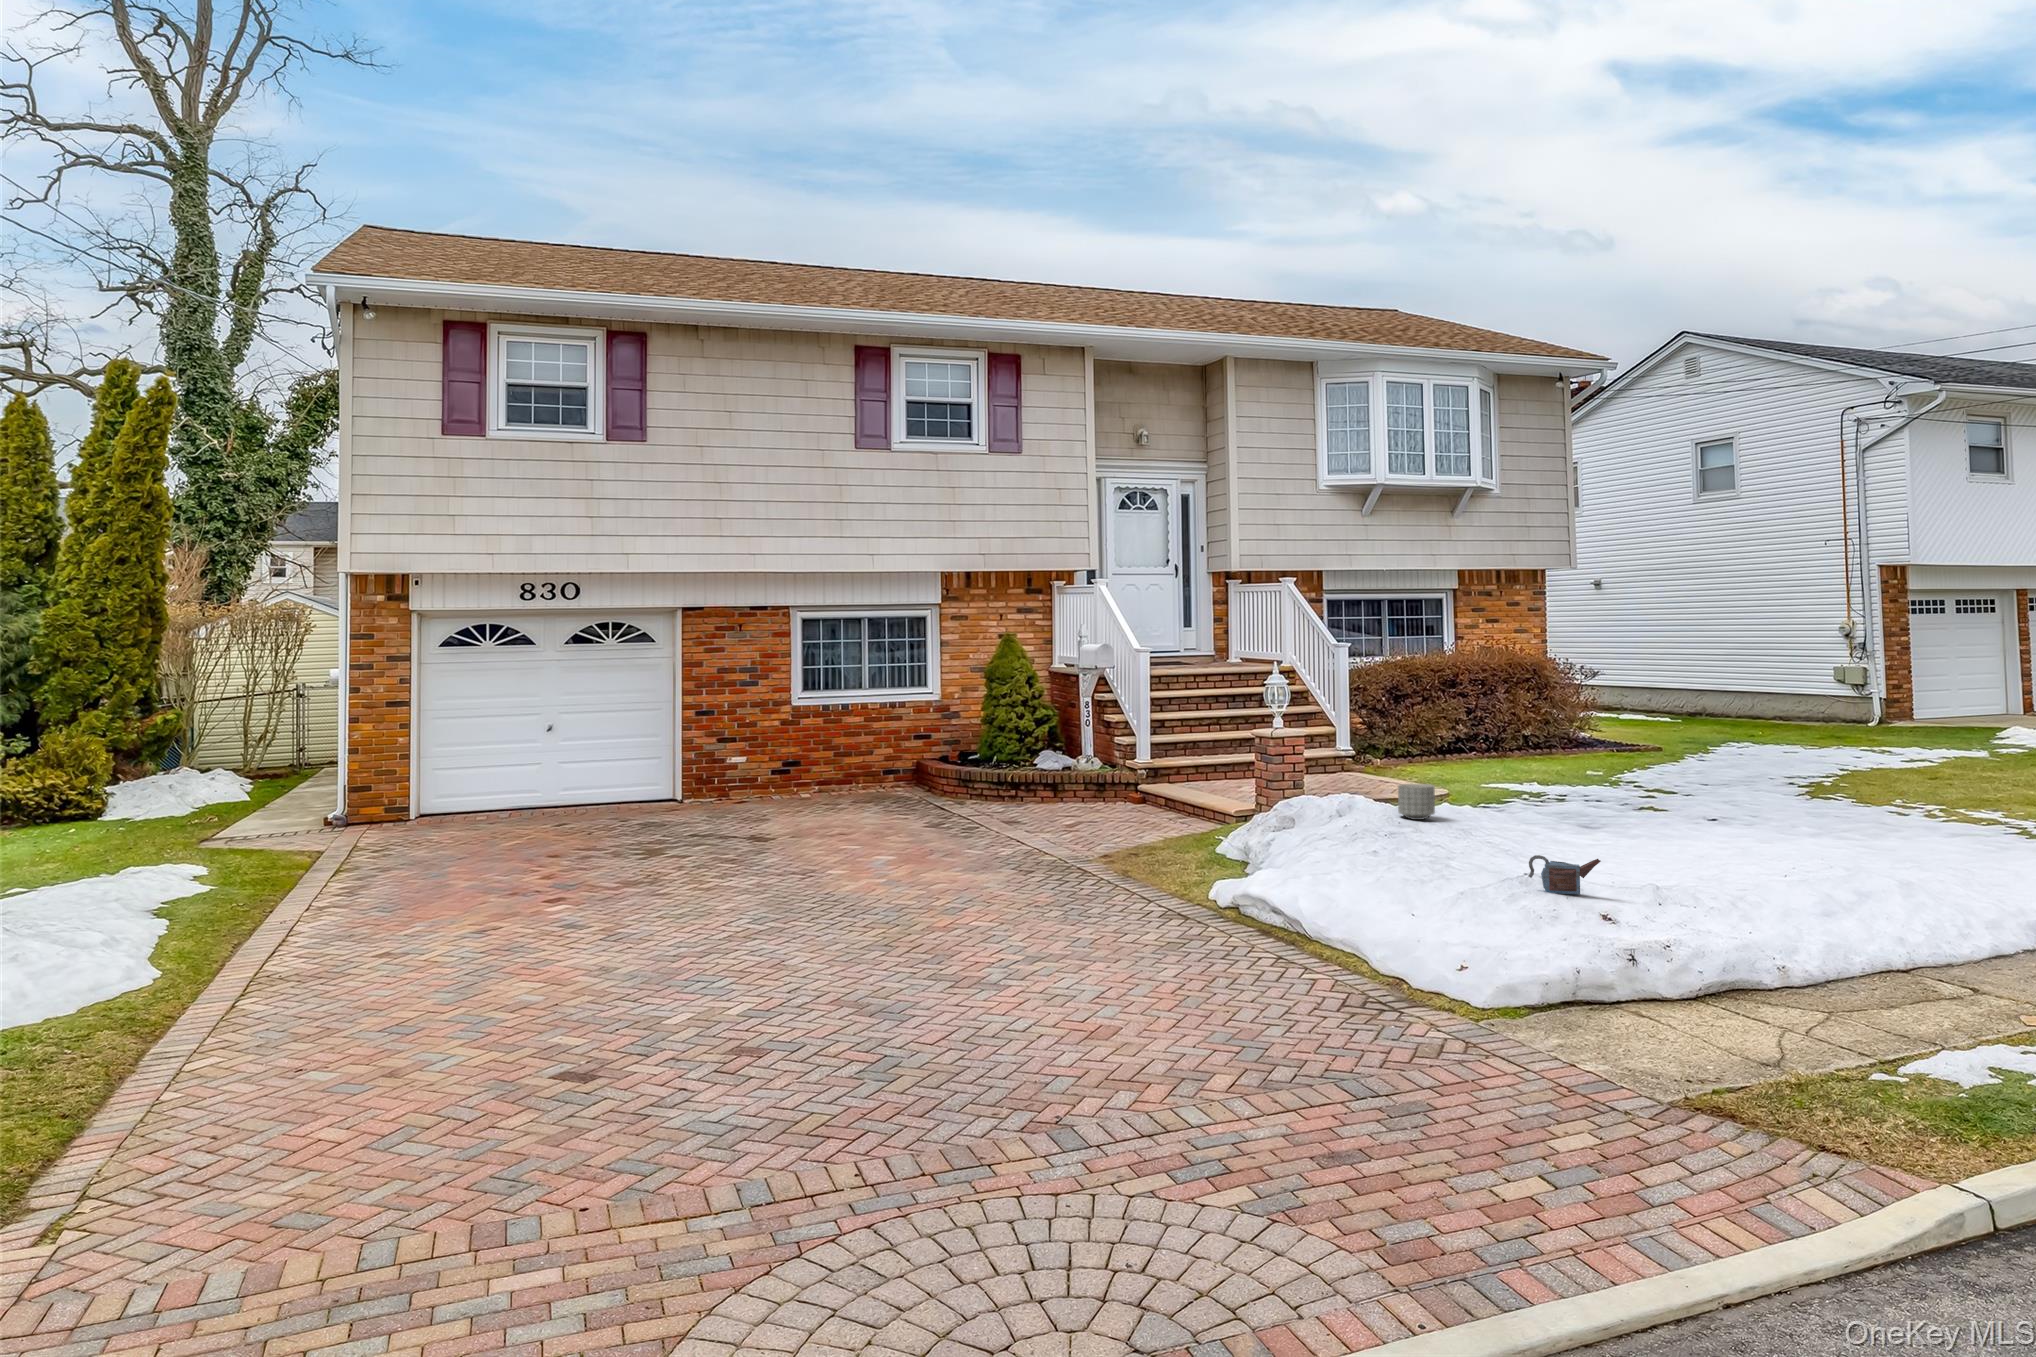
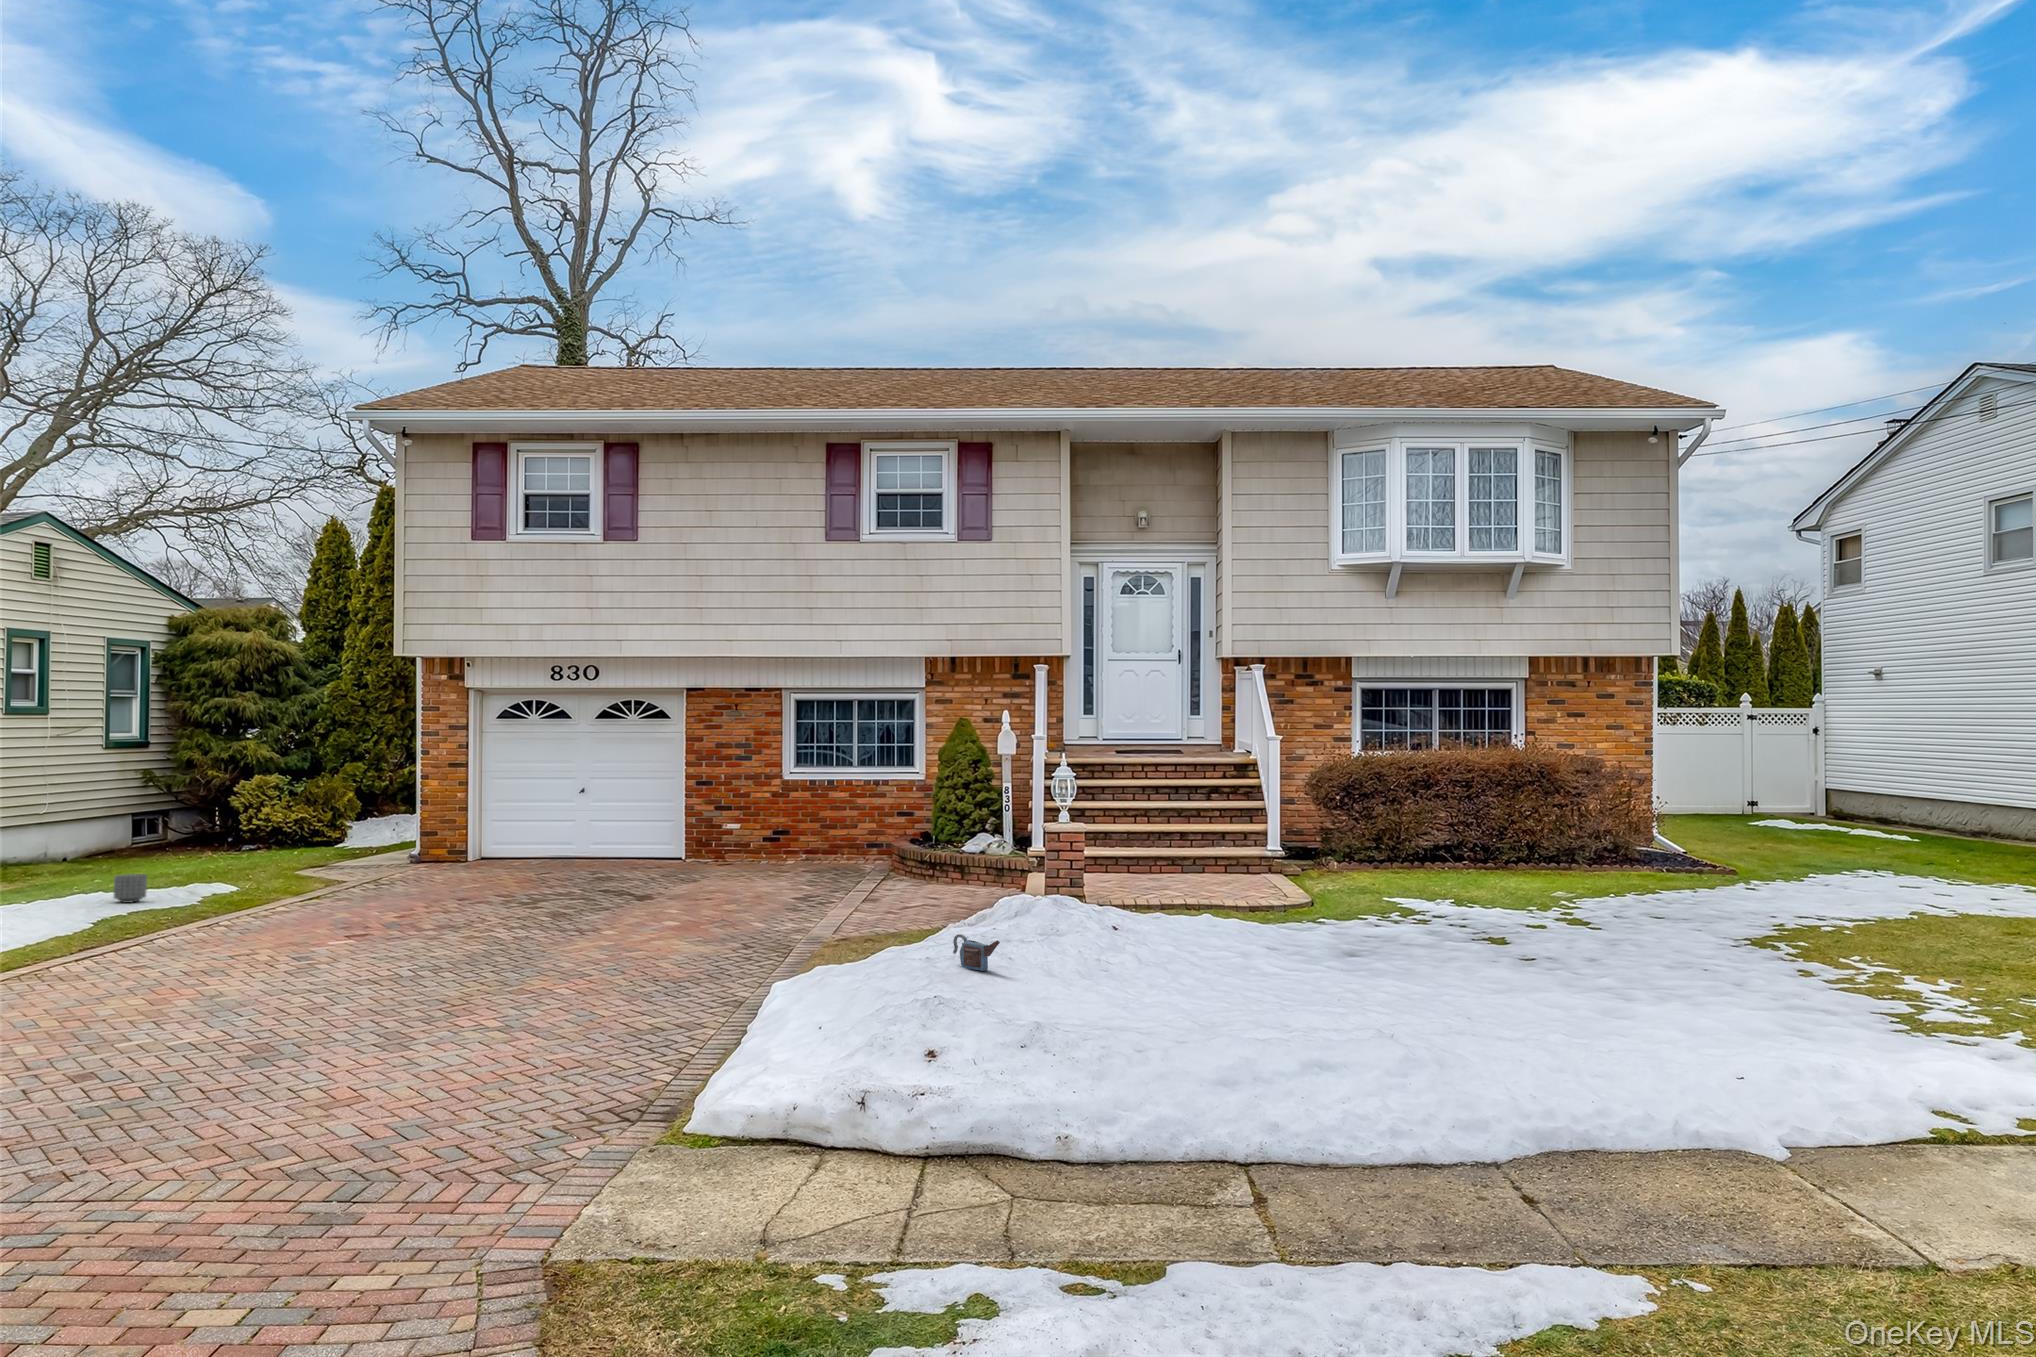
planter: present [1398,784,1435,820] -> present [113,874,147,903]

